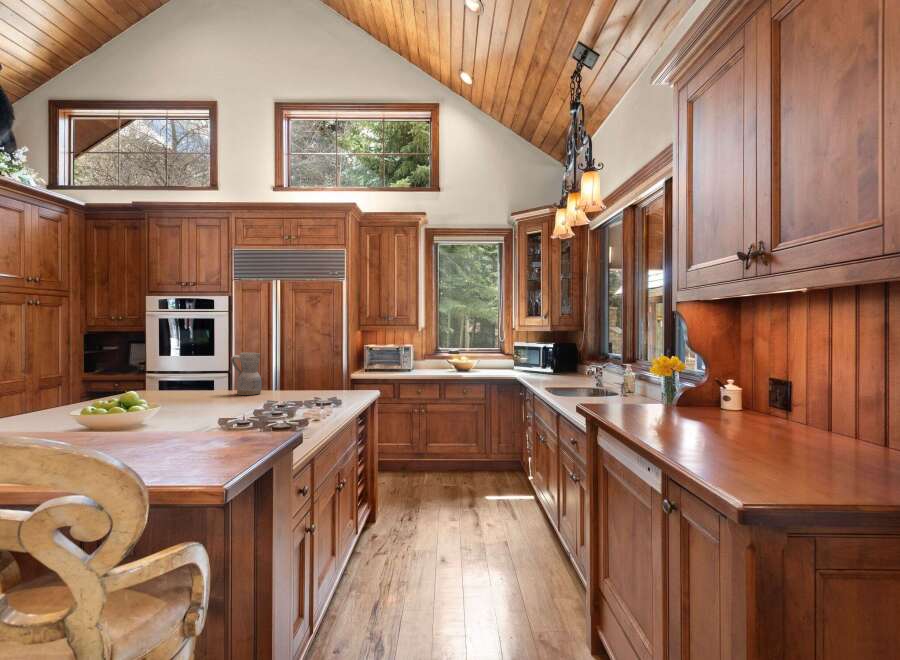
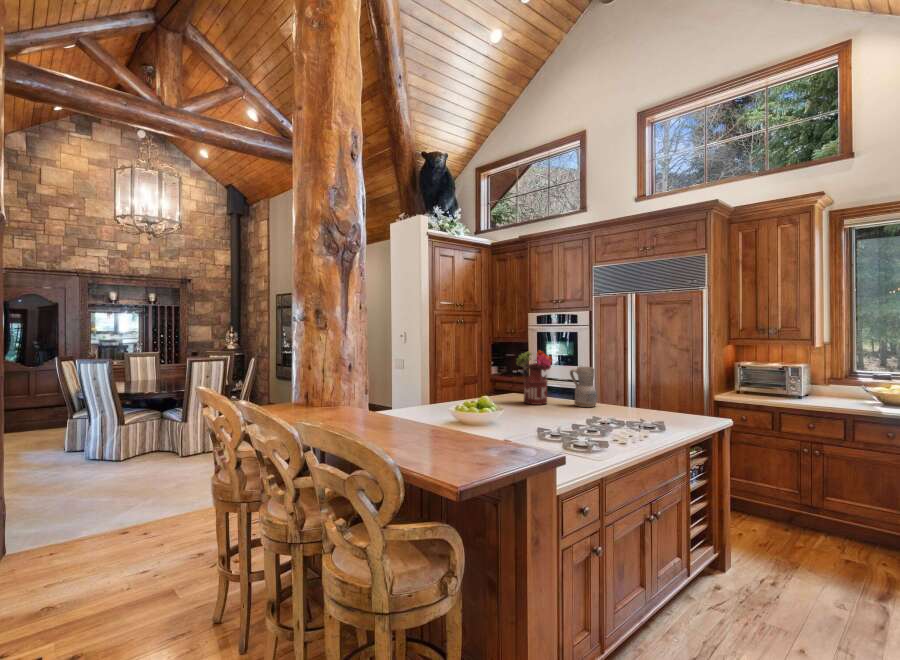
flower arrangement: none [164,336,212,399] -> present [517,350,553,405]

